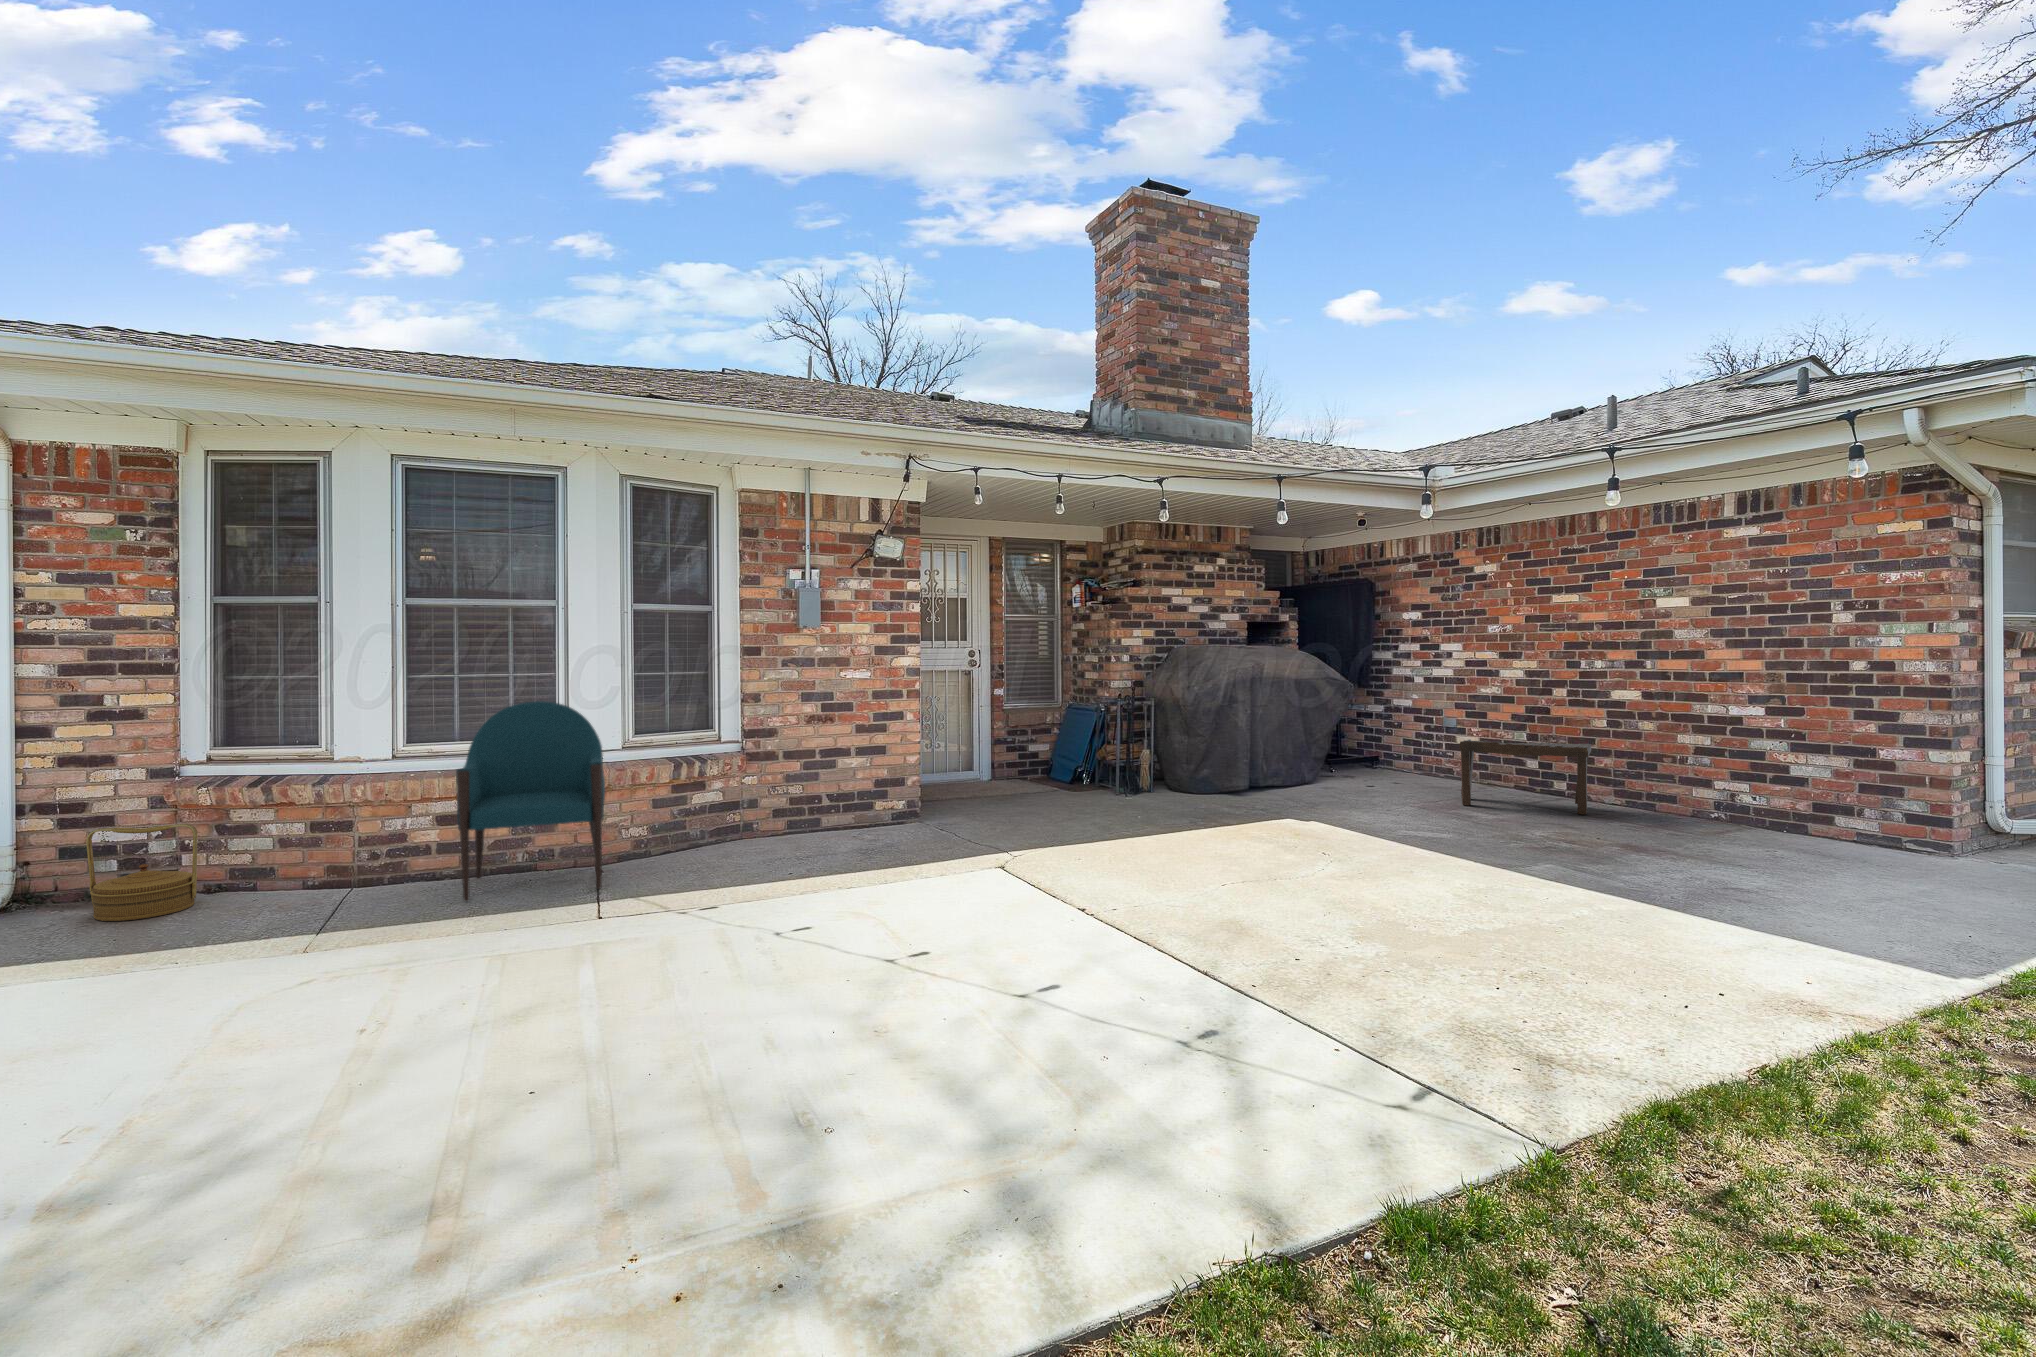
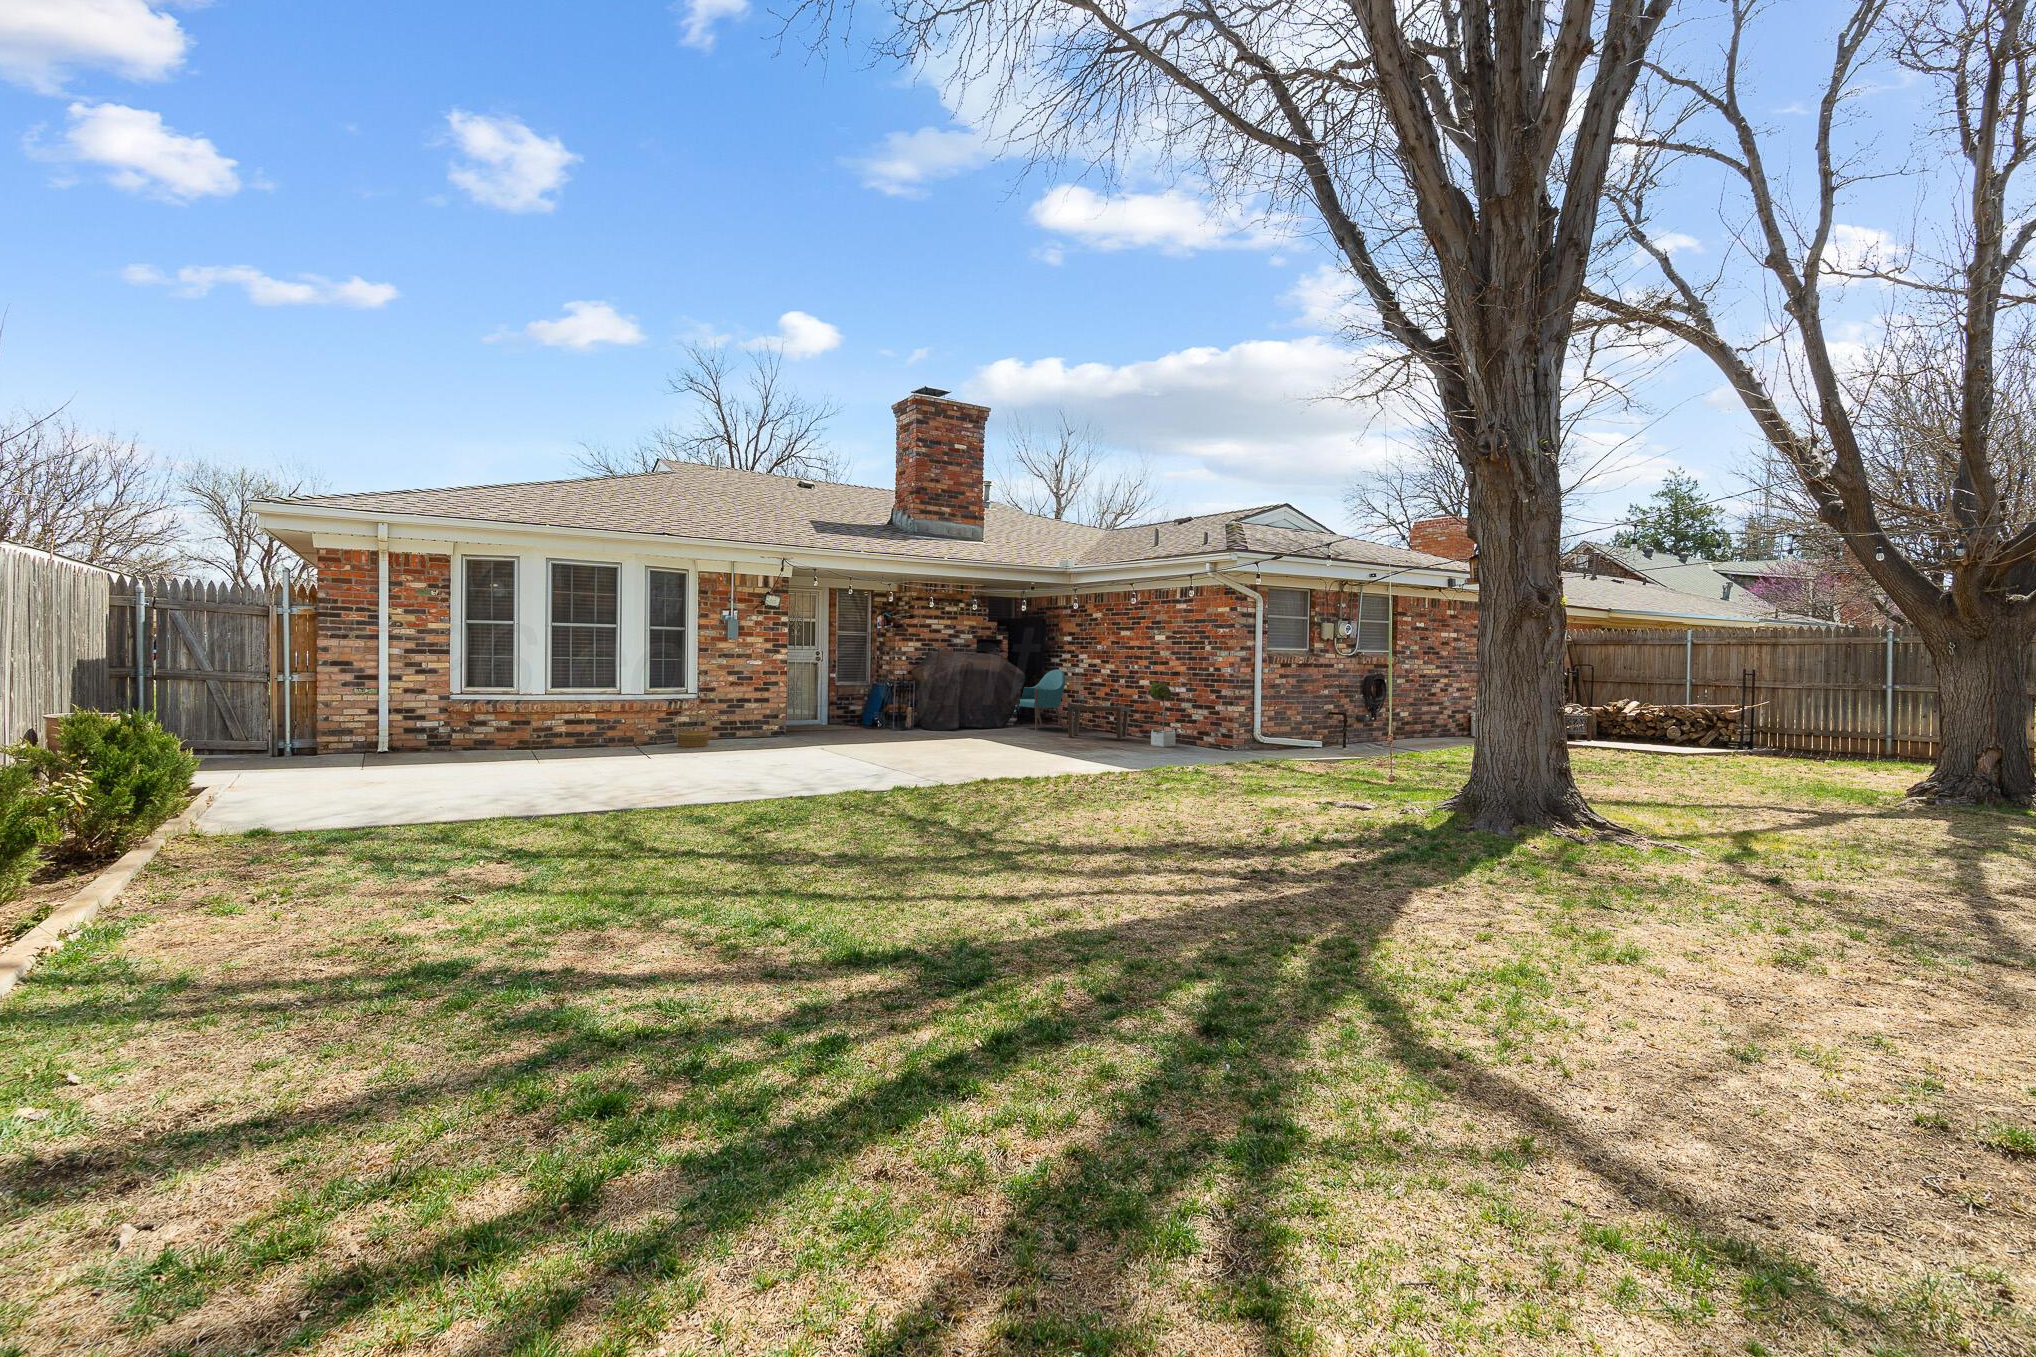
potted tree: none [1673,695,1744,838] -> present [1149,682,1176,747]
chair: present [456,701,605,902] -> present [1019,670,1065,731]
woven basket: present [86,824,198,921] -> present [676,713,710,747]

